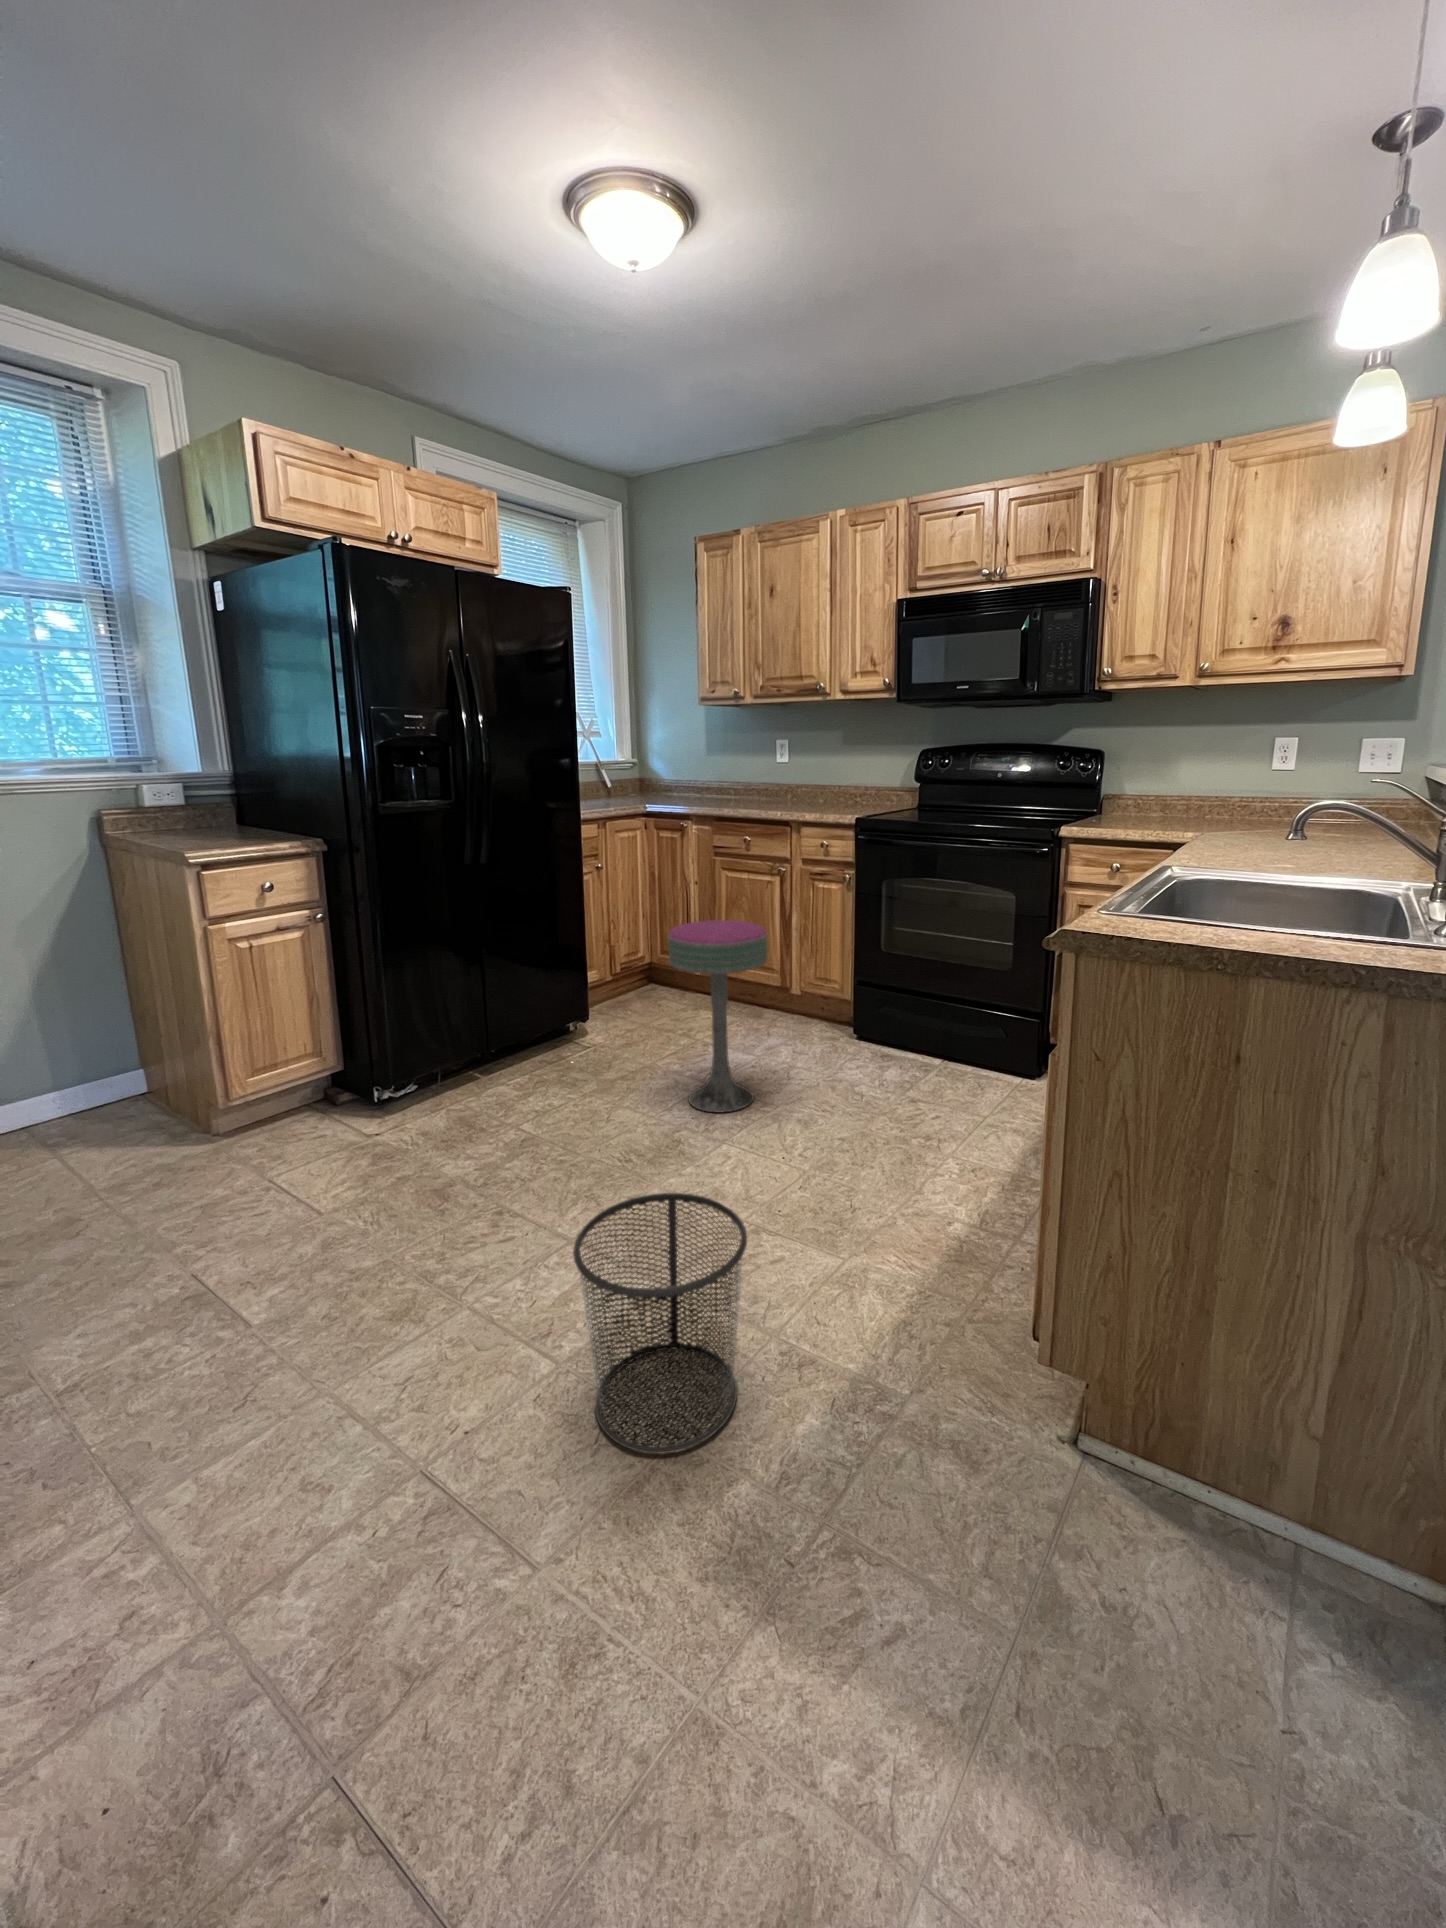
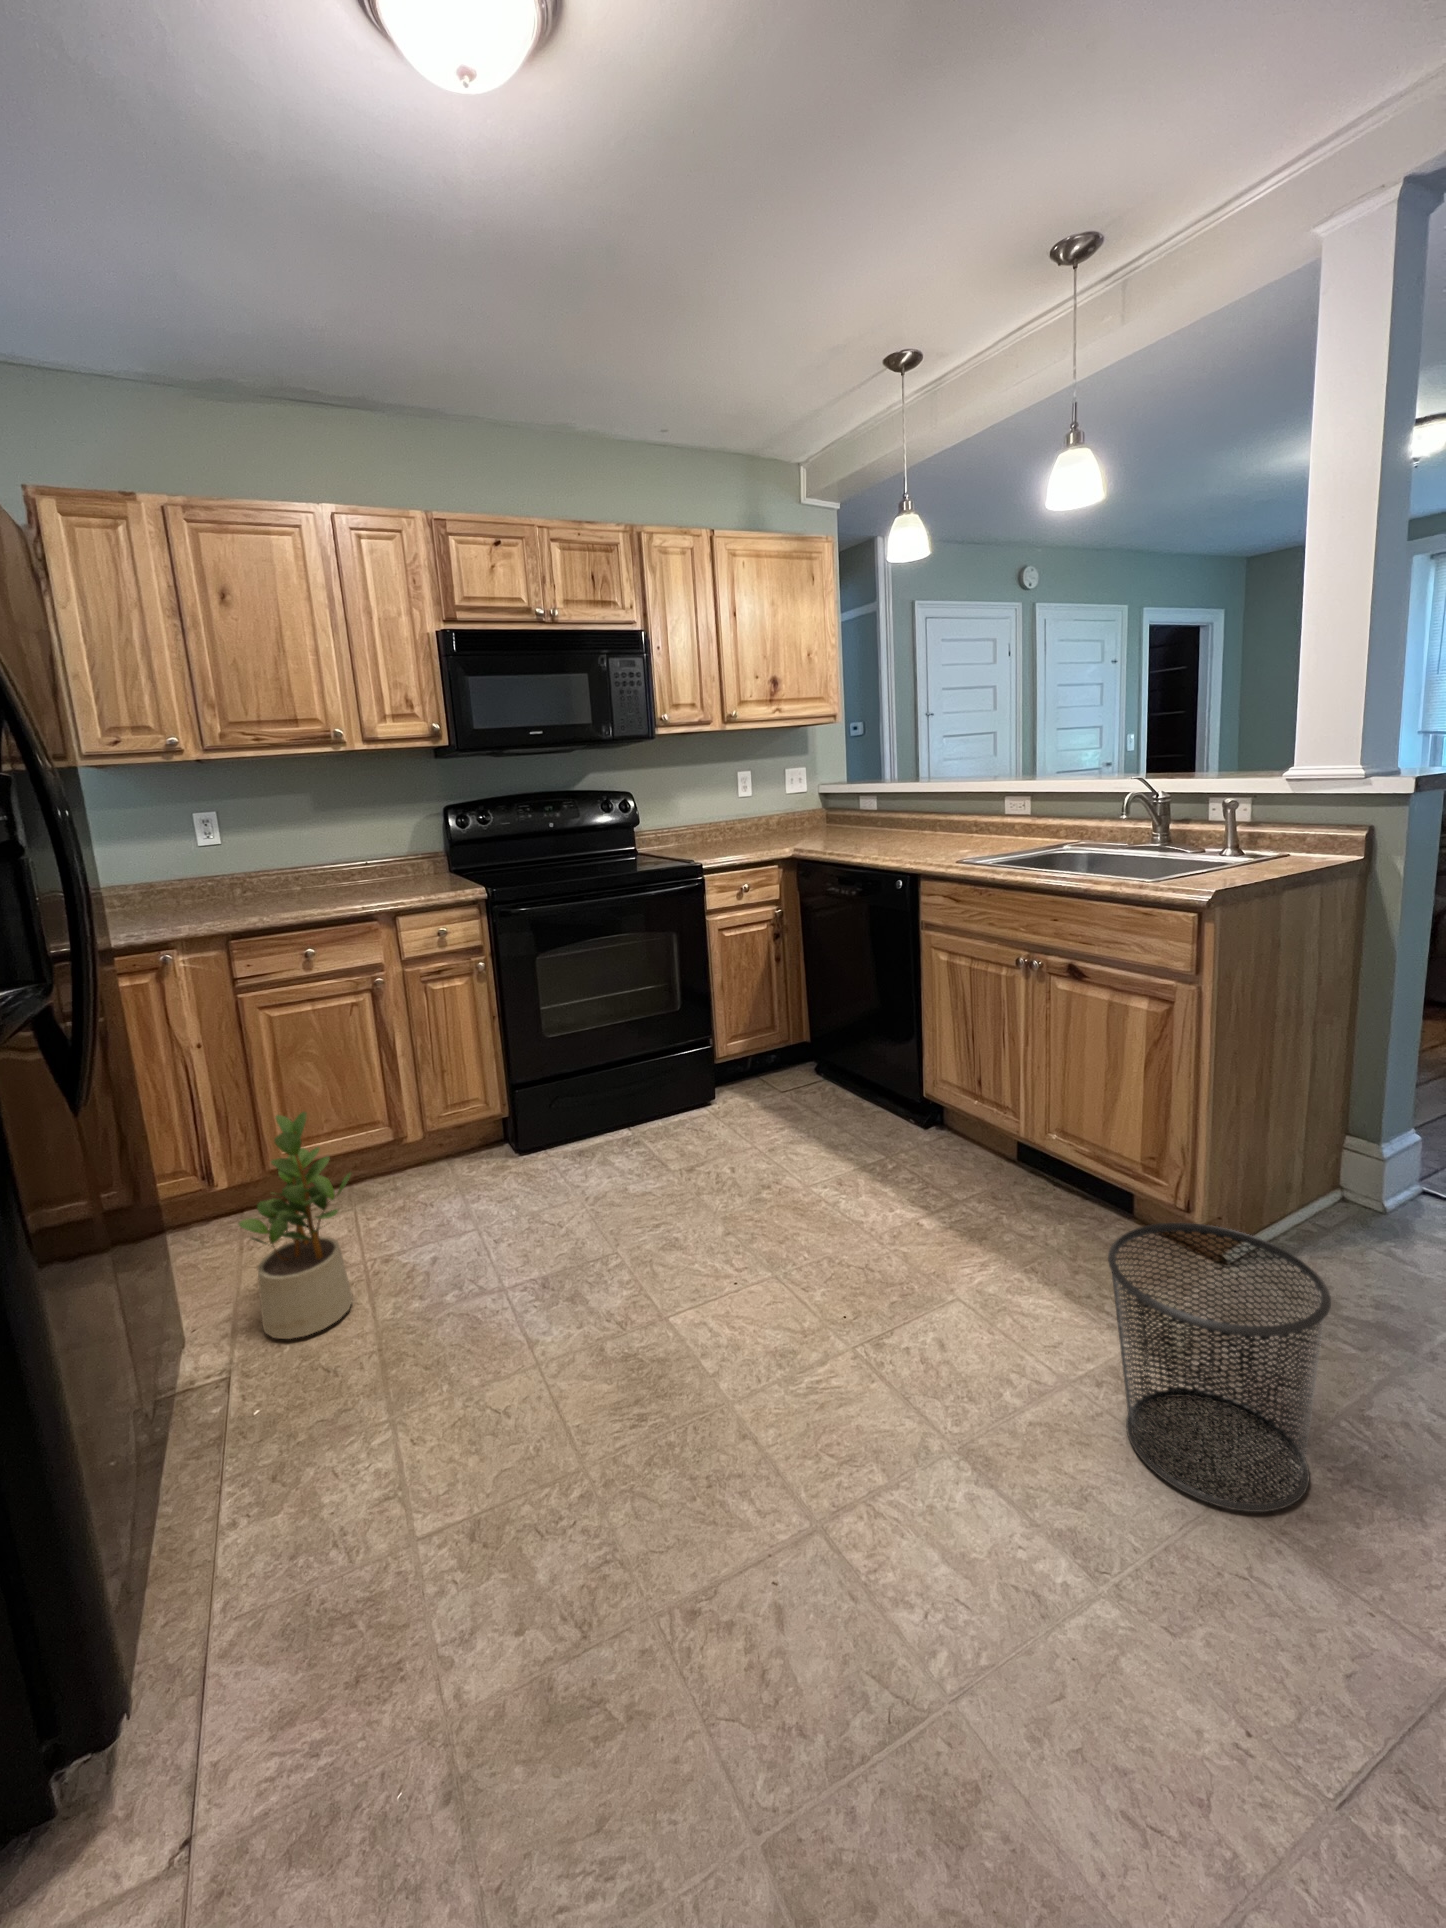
potted plant: none [613,920,670,1048] -> present [239,1112,353,1339]
bar stool: present [668,920,768,1113] -> none [491,1029,632,1306]

